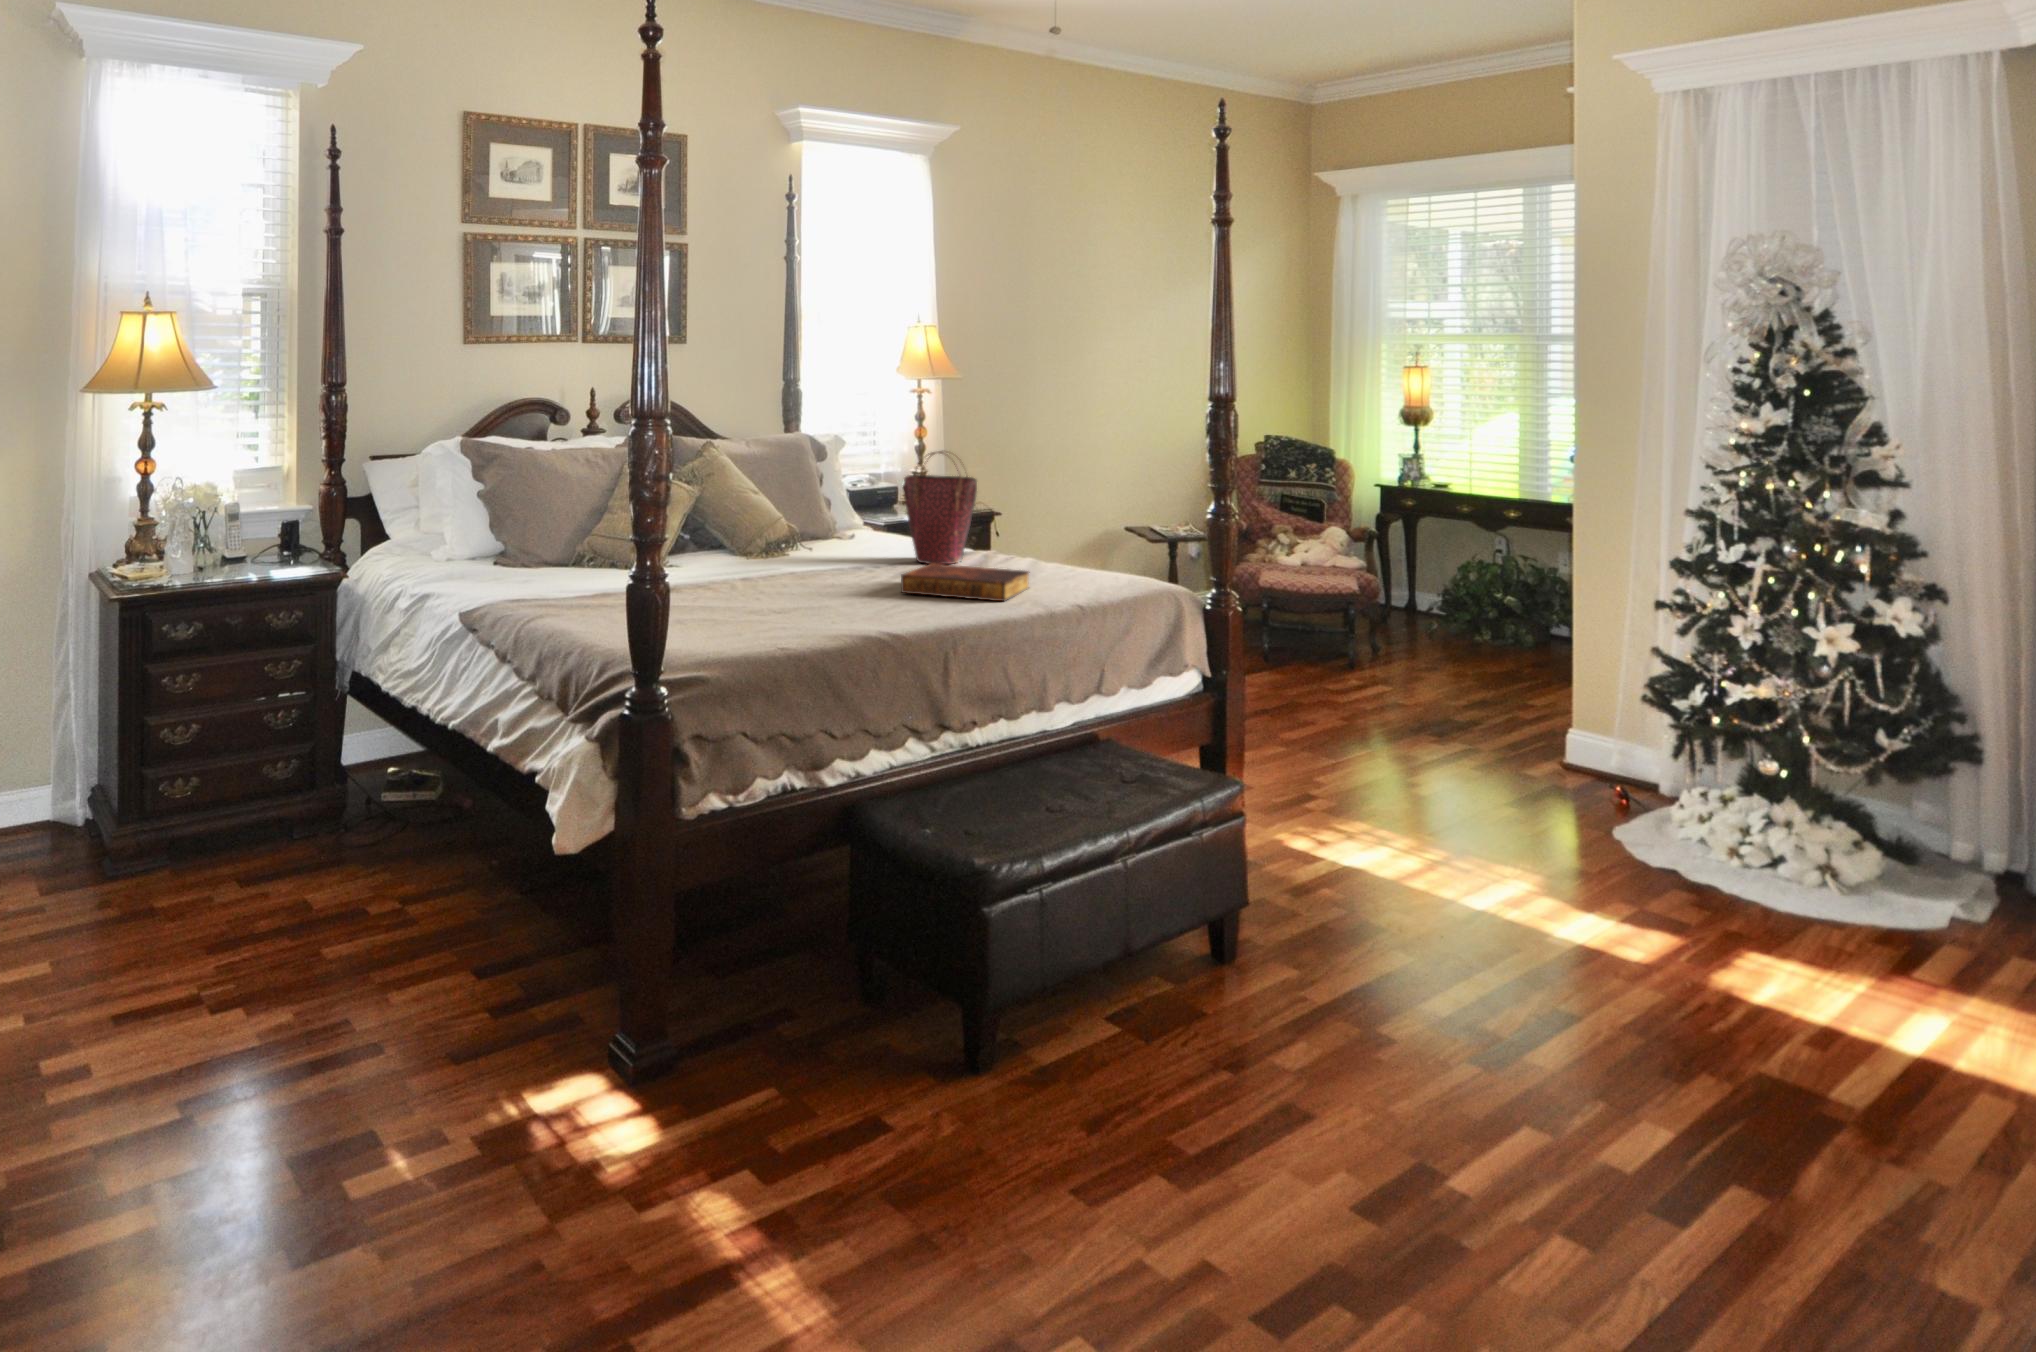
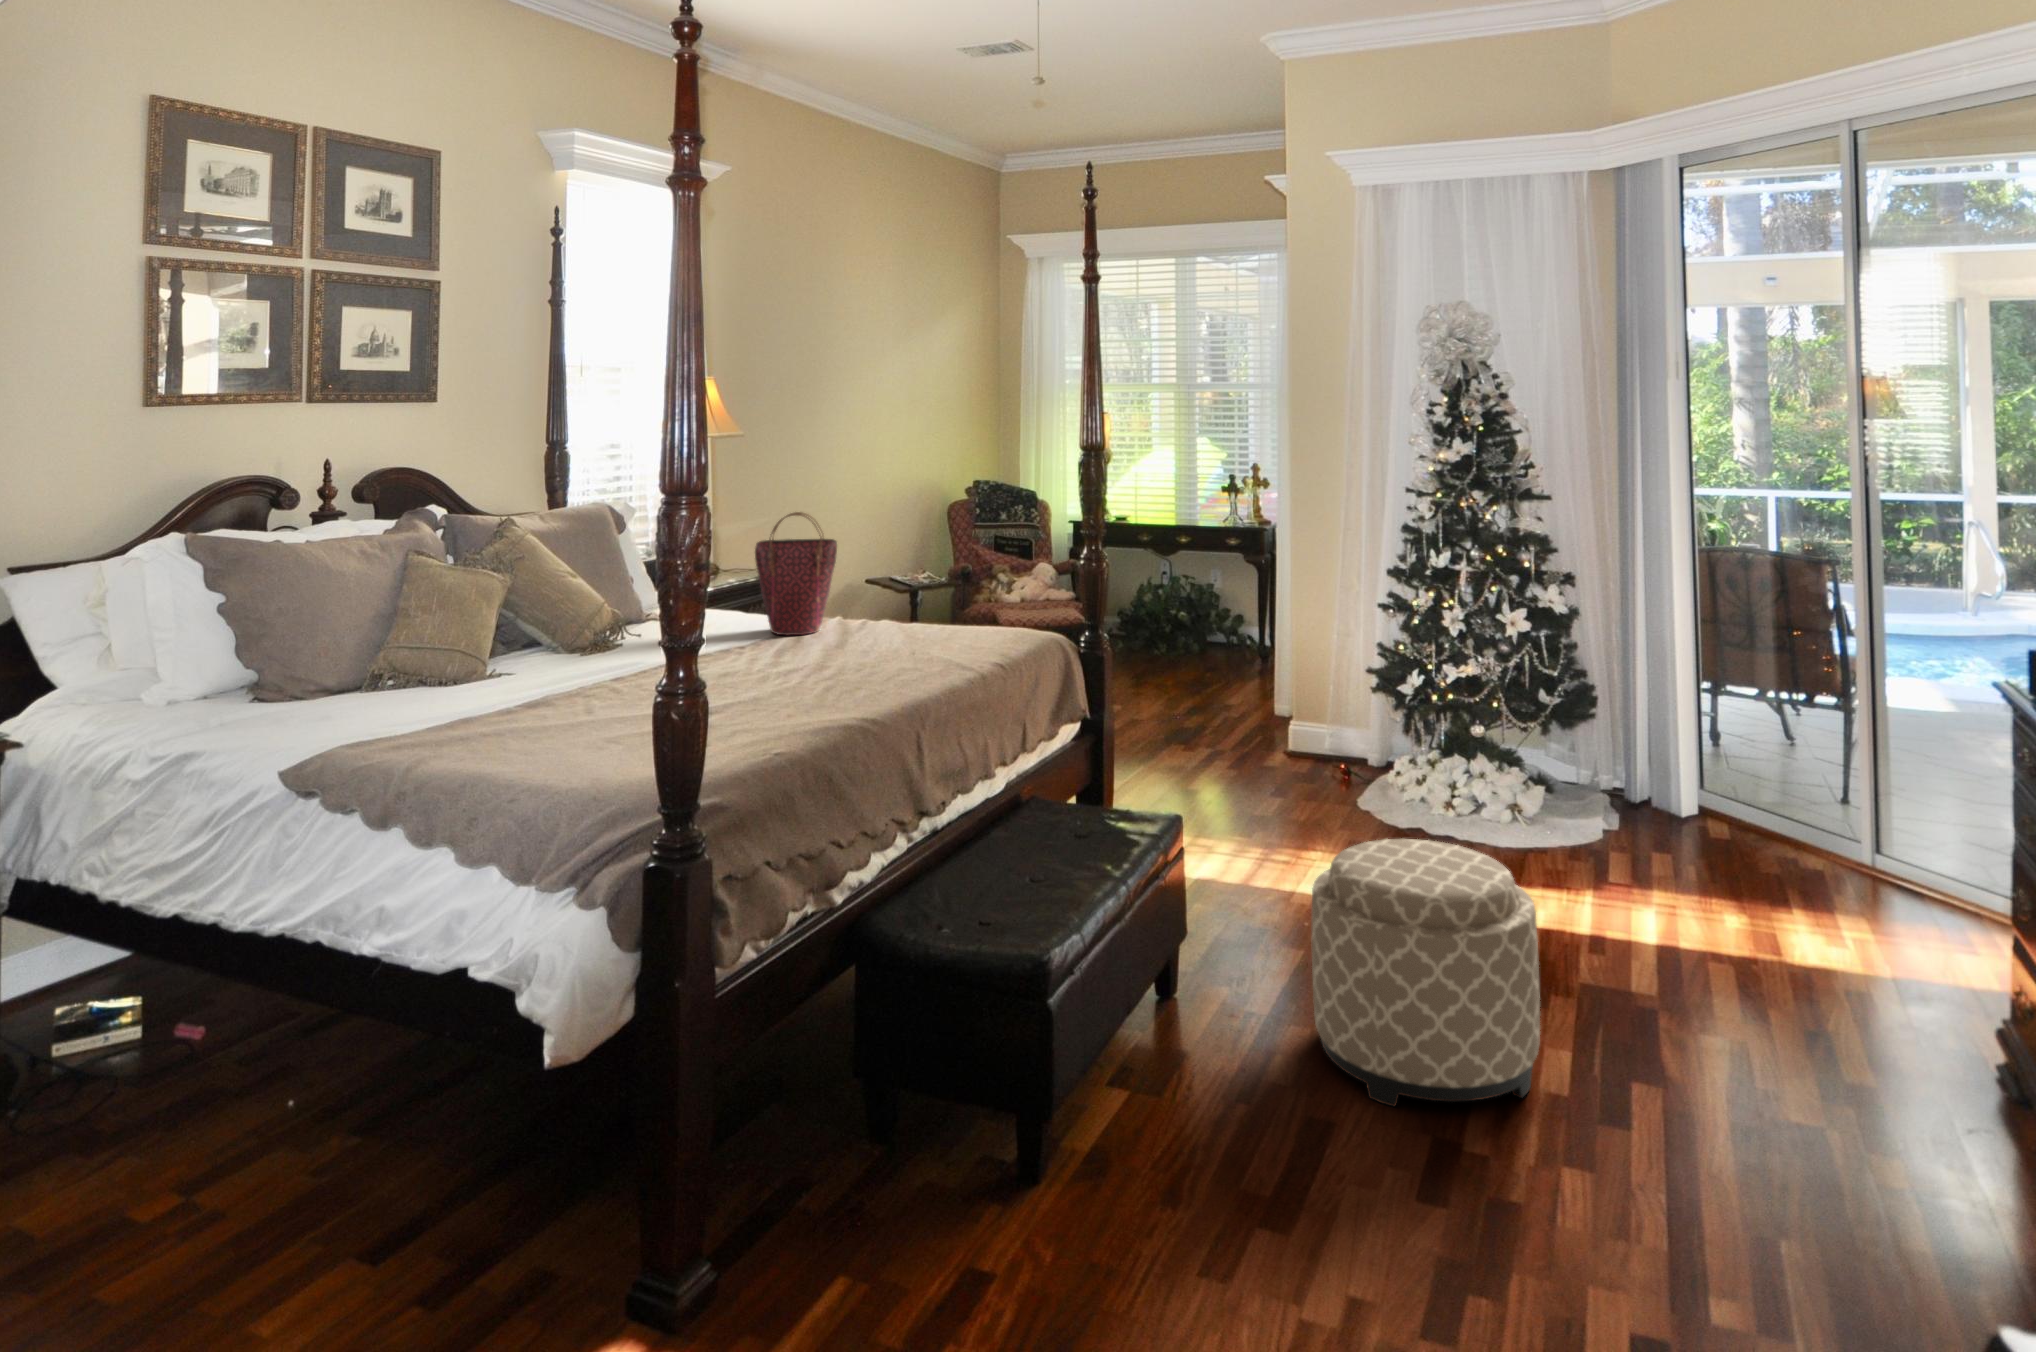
book: present [901,564,1029,601] -> none [809,633,929,672]
ottoman: none [1333,834,1600,1136] -> present [1312,839,1540,1106]

